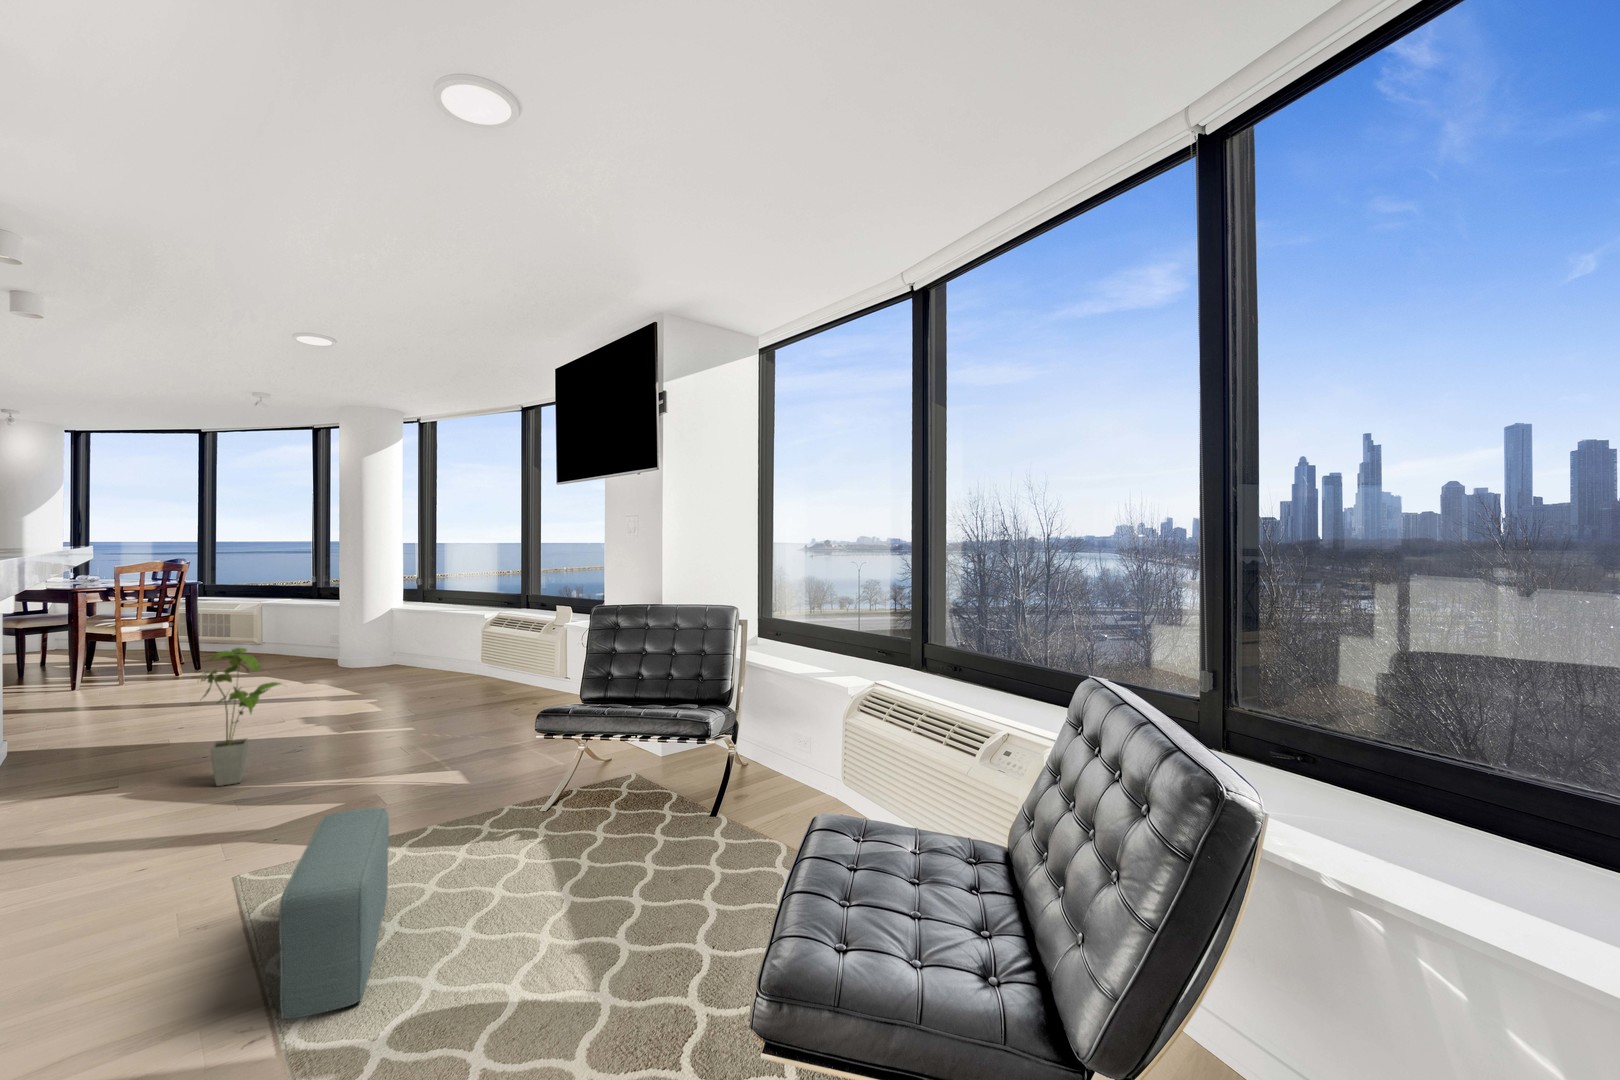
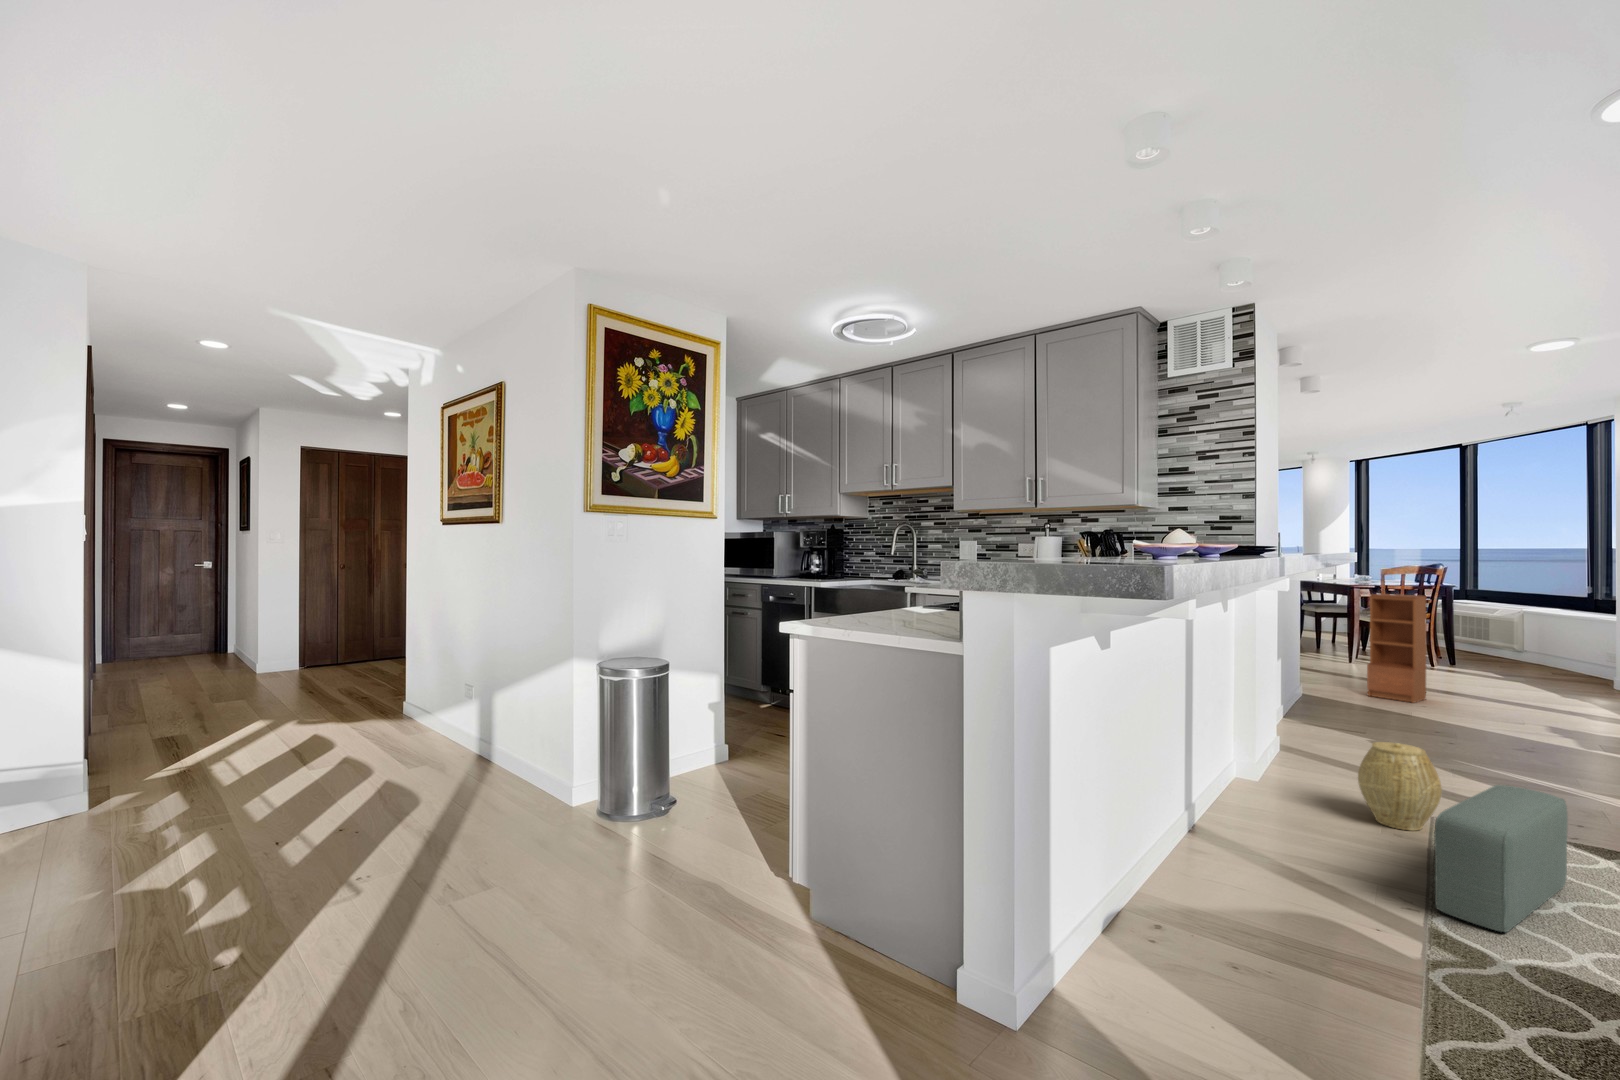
bookcase: none [106,597,181,730] -> present [1367,594,1426,703]
house plant: present [201,648,281,786] -> none [1424,640,1509,759]
woven basket: none [139,798,251,919] -> present [1358,742,1442,831]

